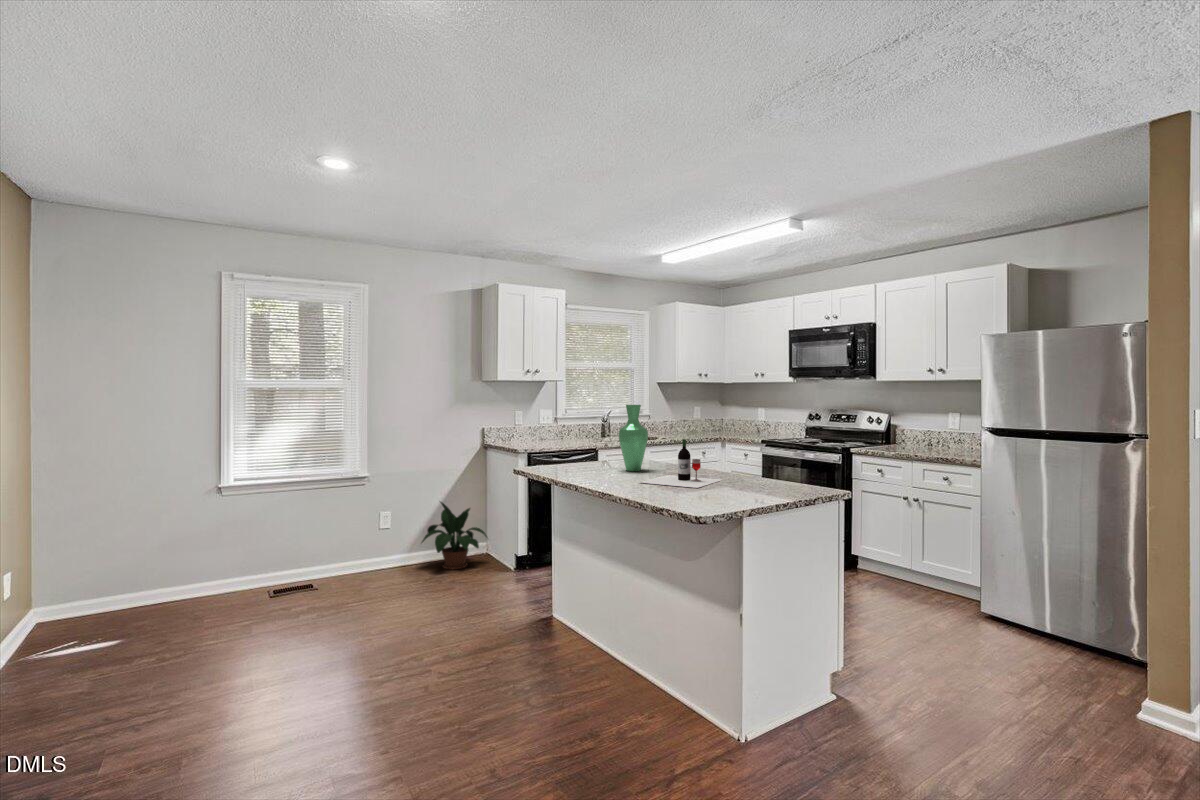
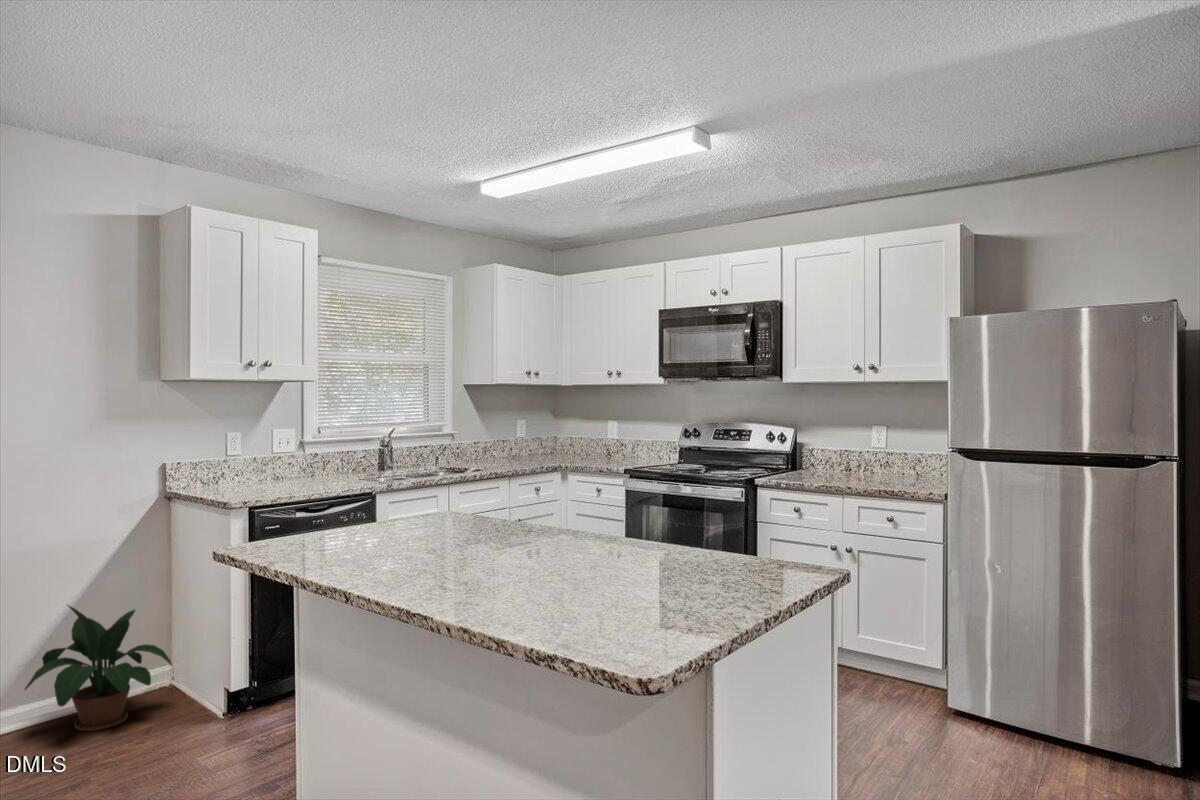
vase: present [619,405,648,471] -> none [428,422,483,546]
wine bottle: present [640,439,722,488] -> none [478,487,631,586]

